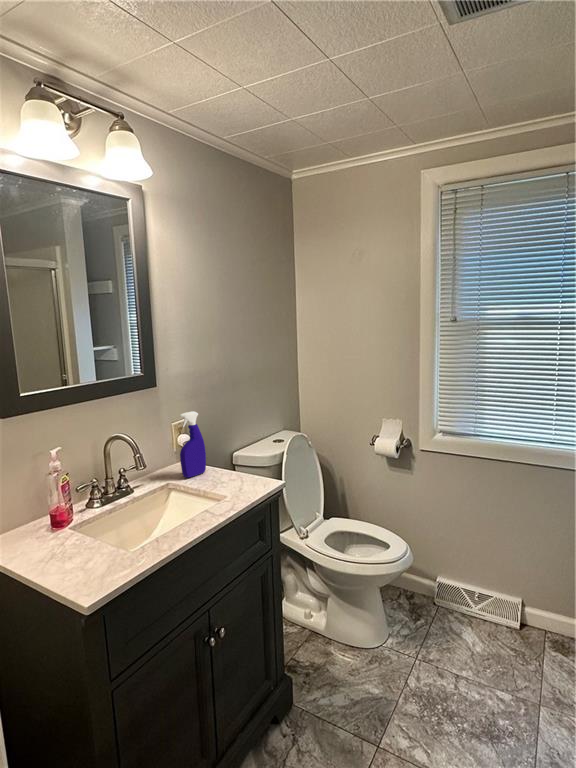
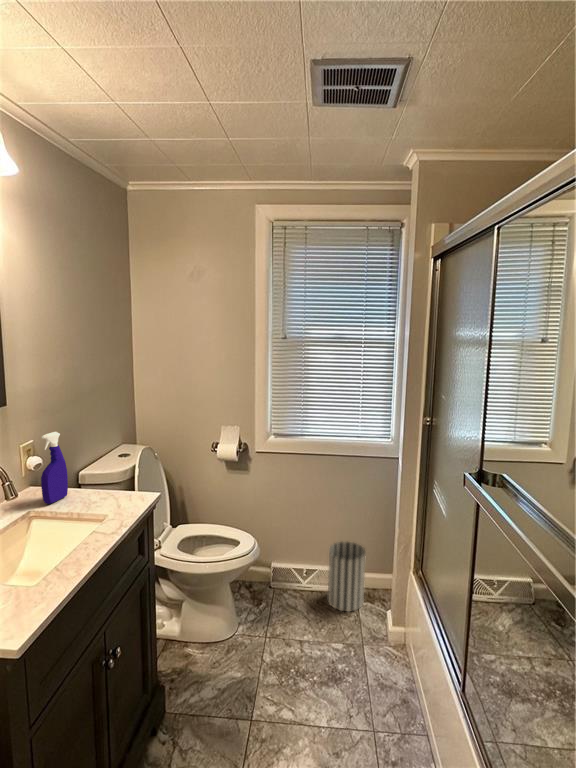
wastebasket: none [503,568,556,658] -> present [328,542,366,611]

